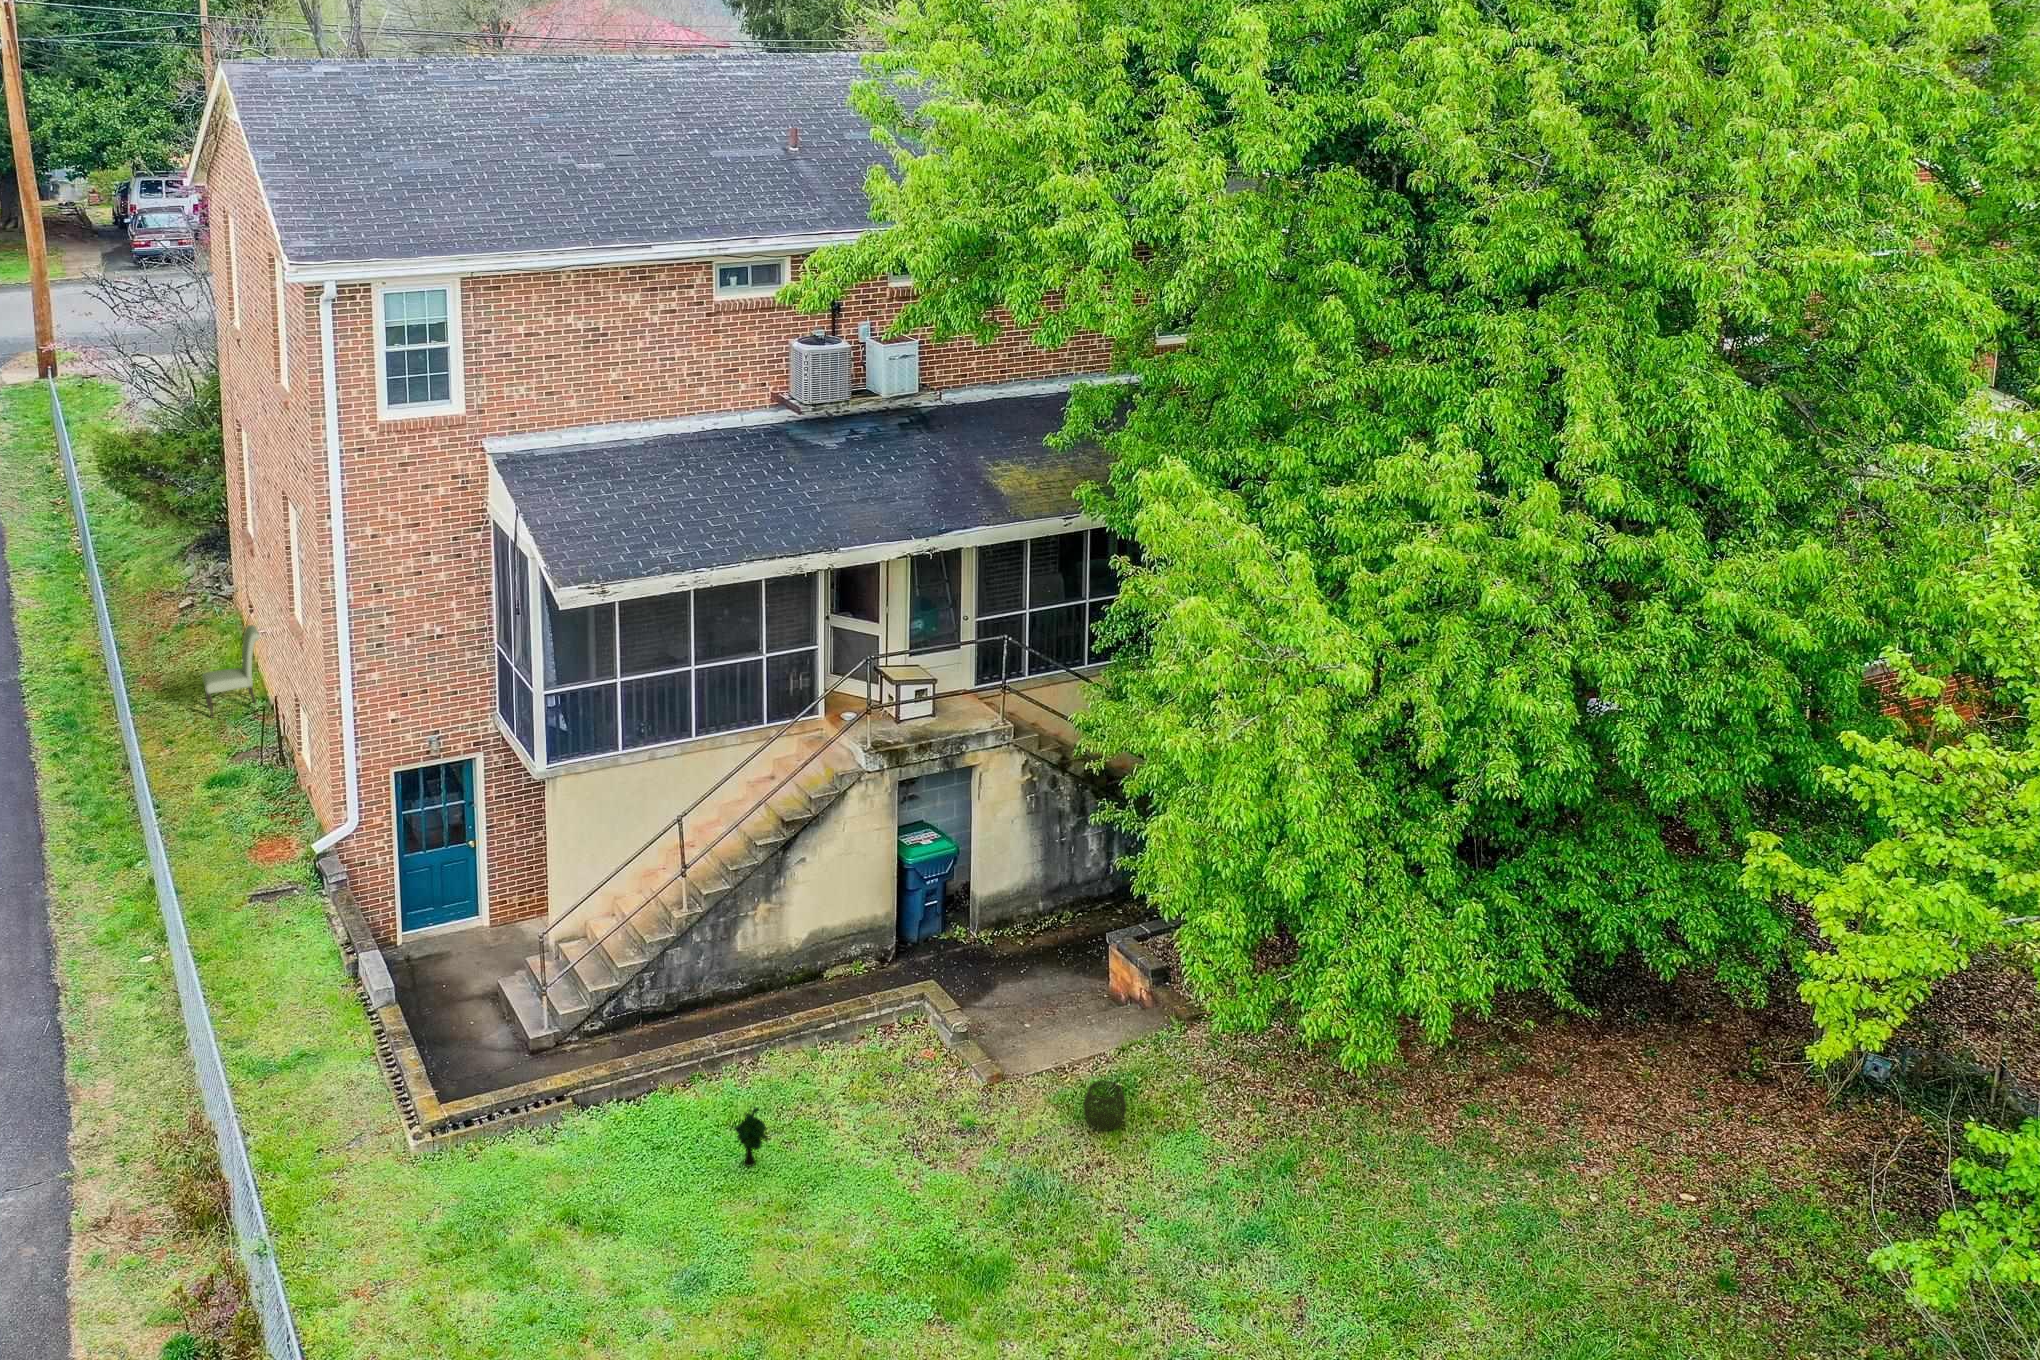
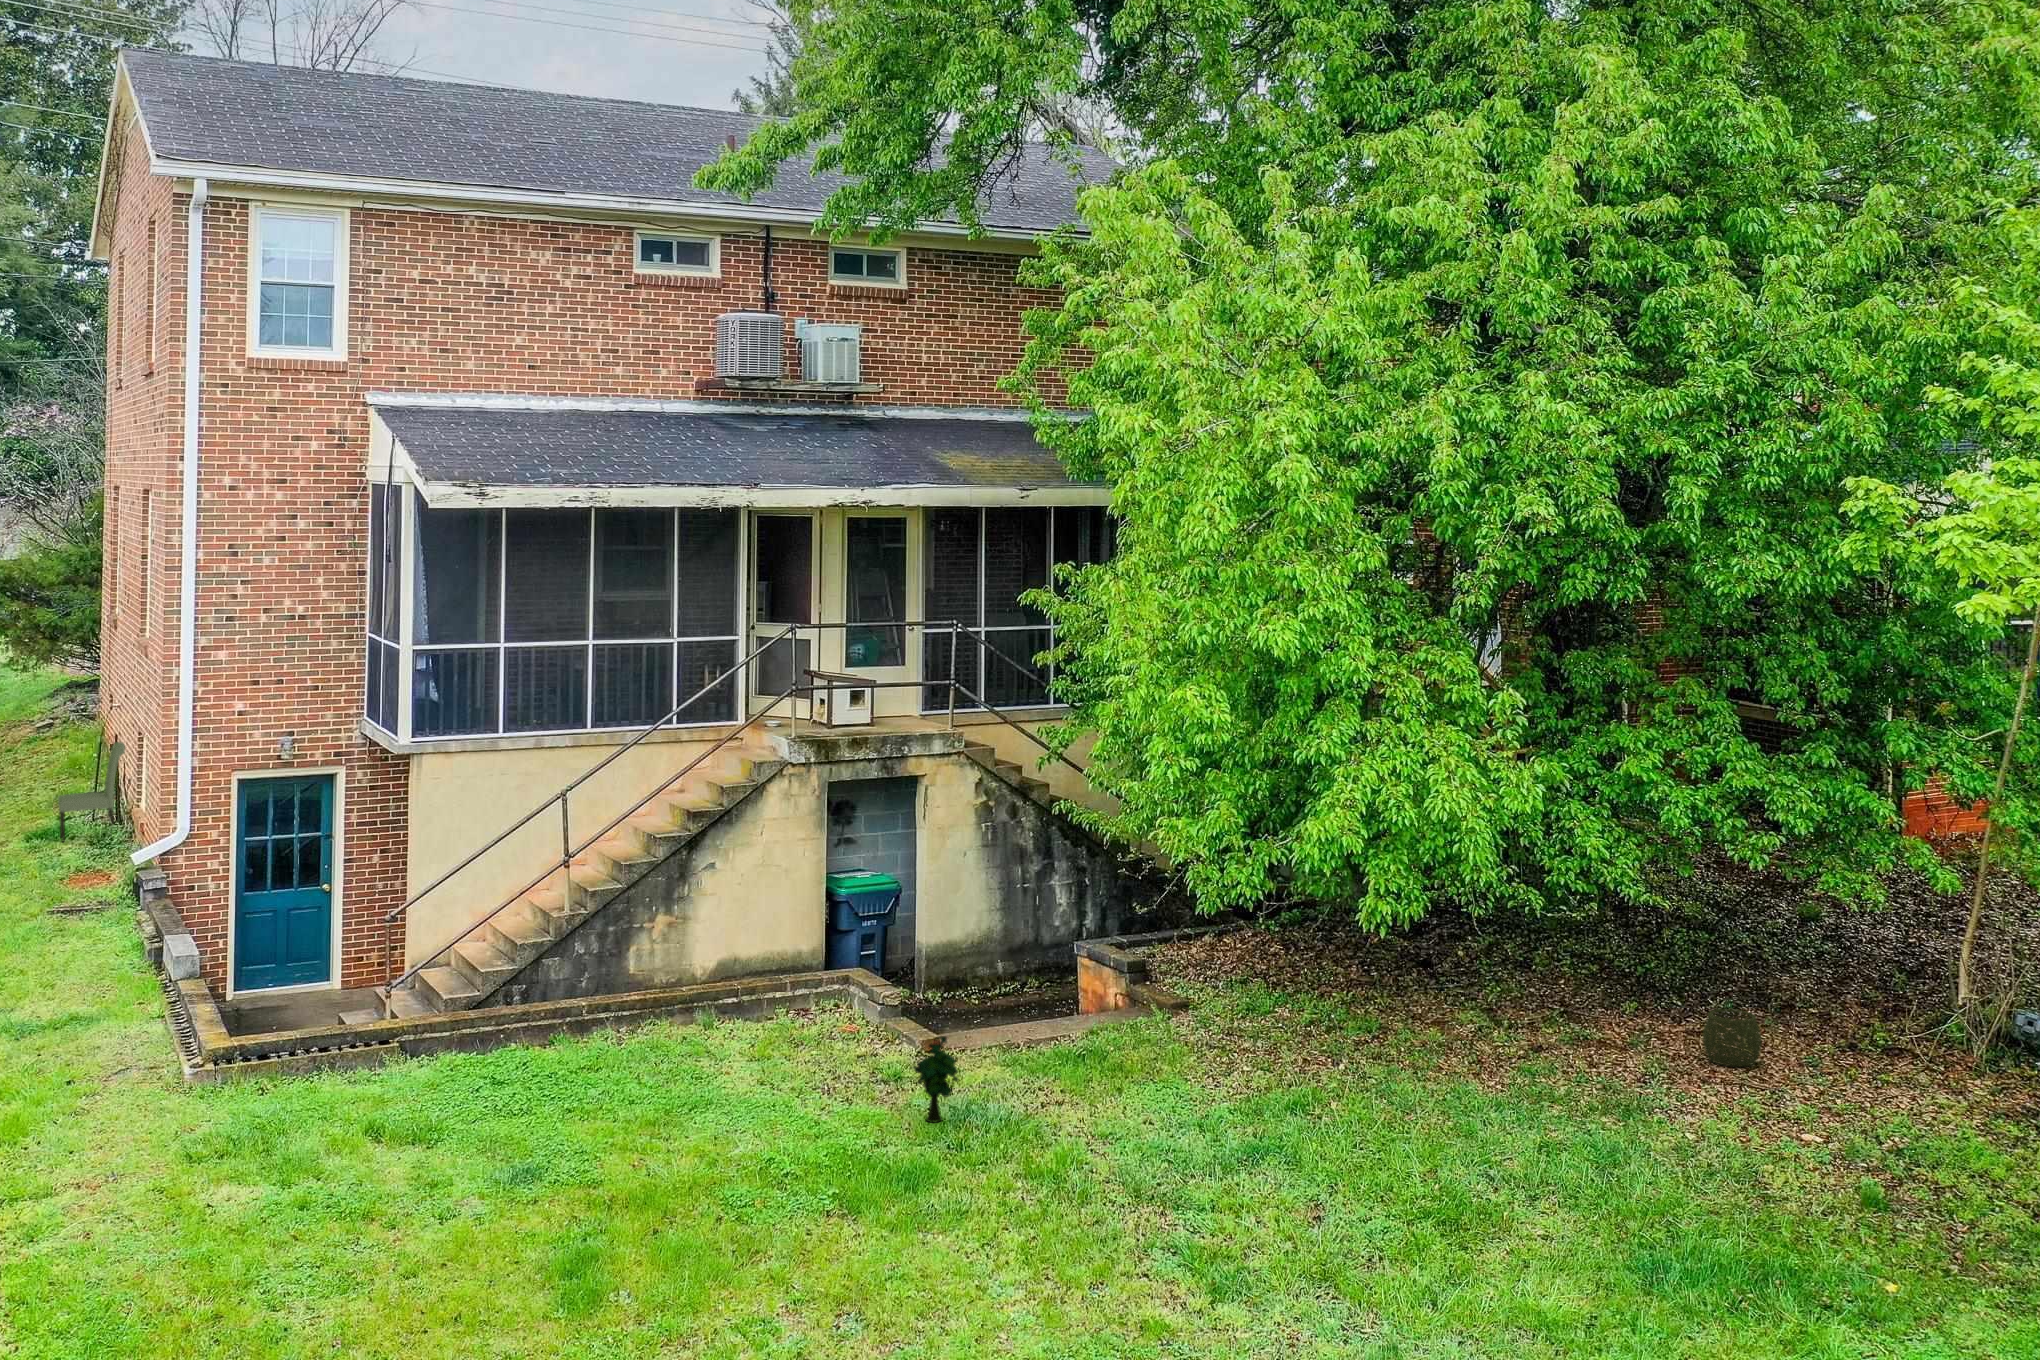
woven basket: present [1083,1081,1126,1130] -> present [1703,1009,1761,1067]
decorative plant: present [733,1107,767,1166] -> present [912,1036,959,1123]

